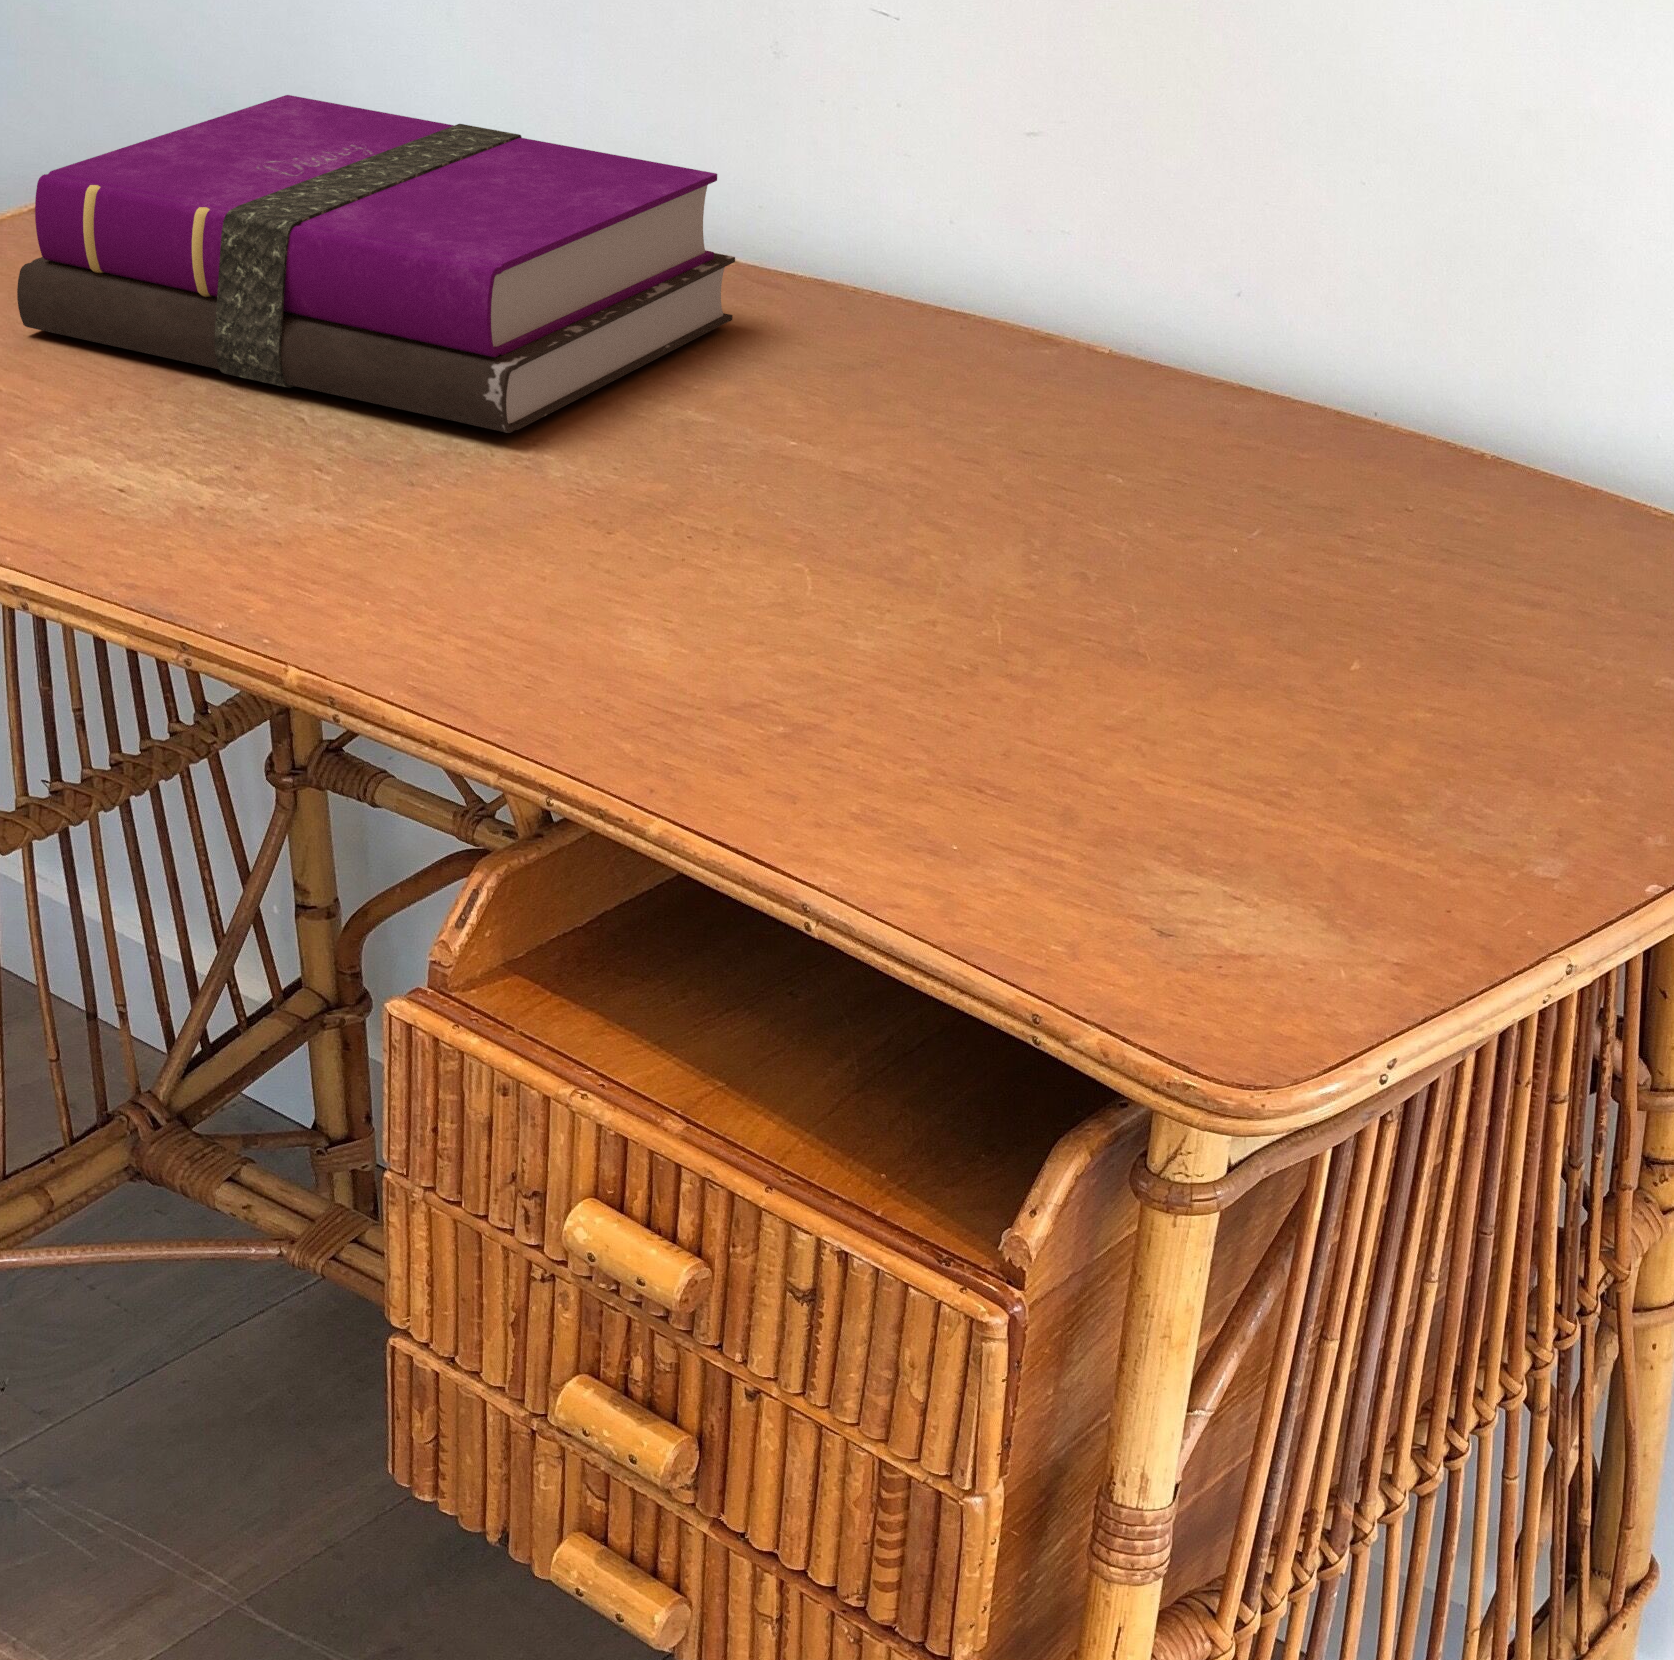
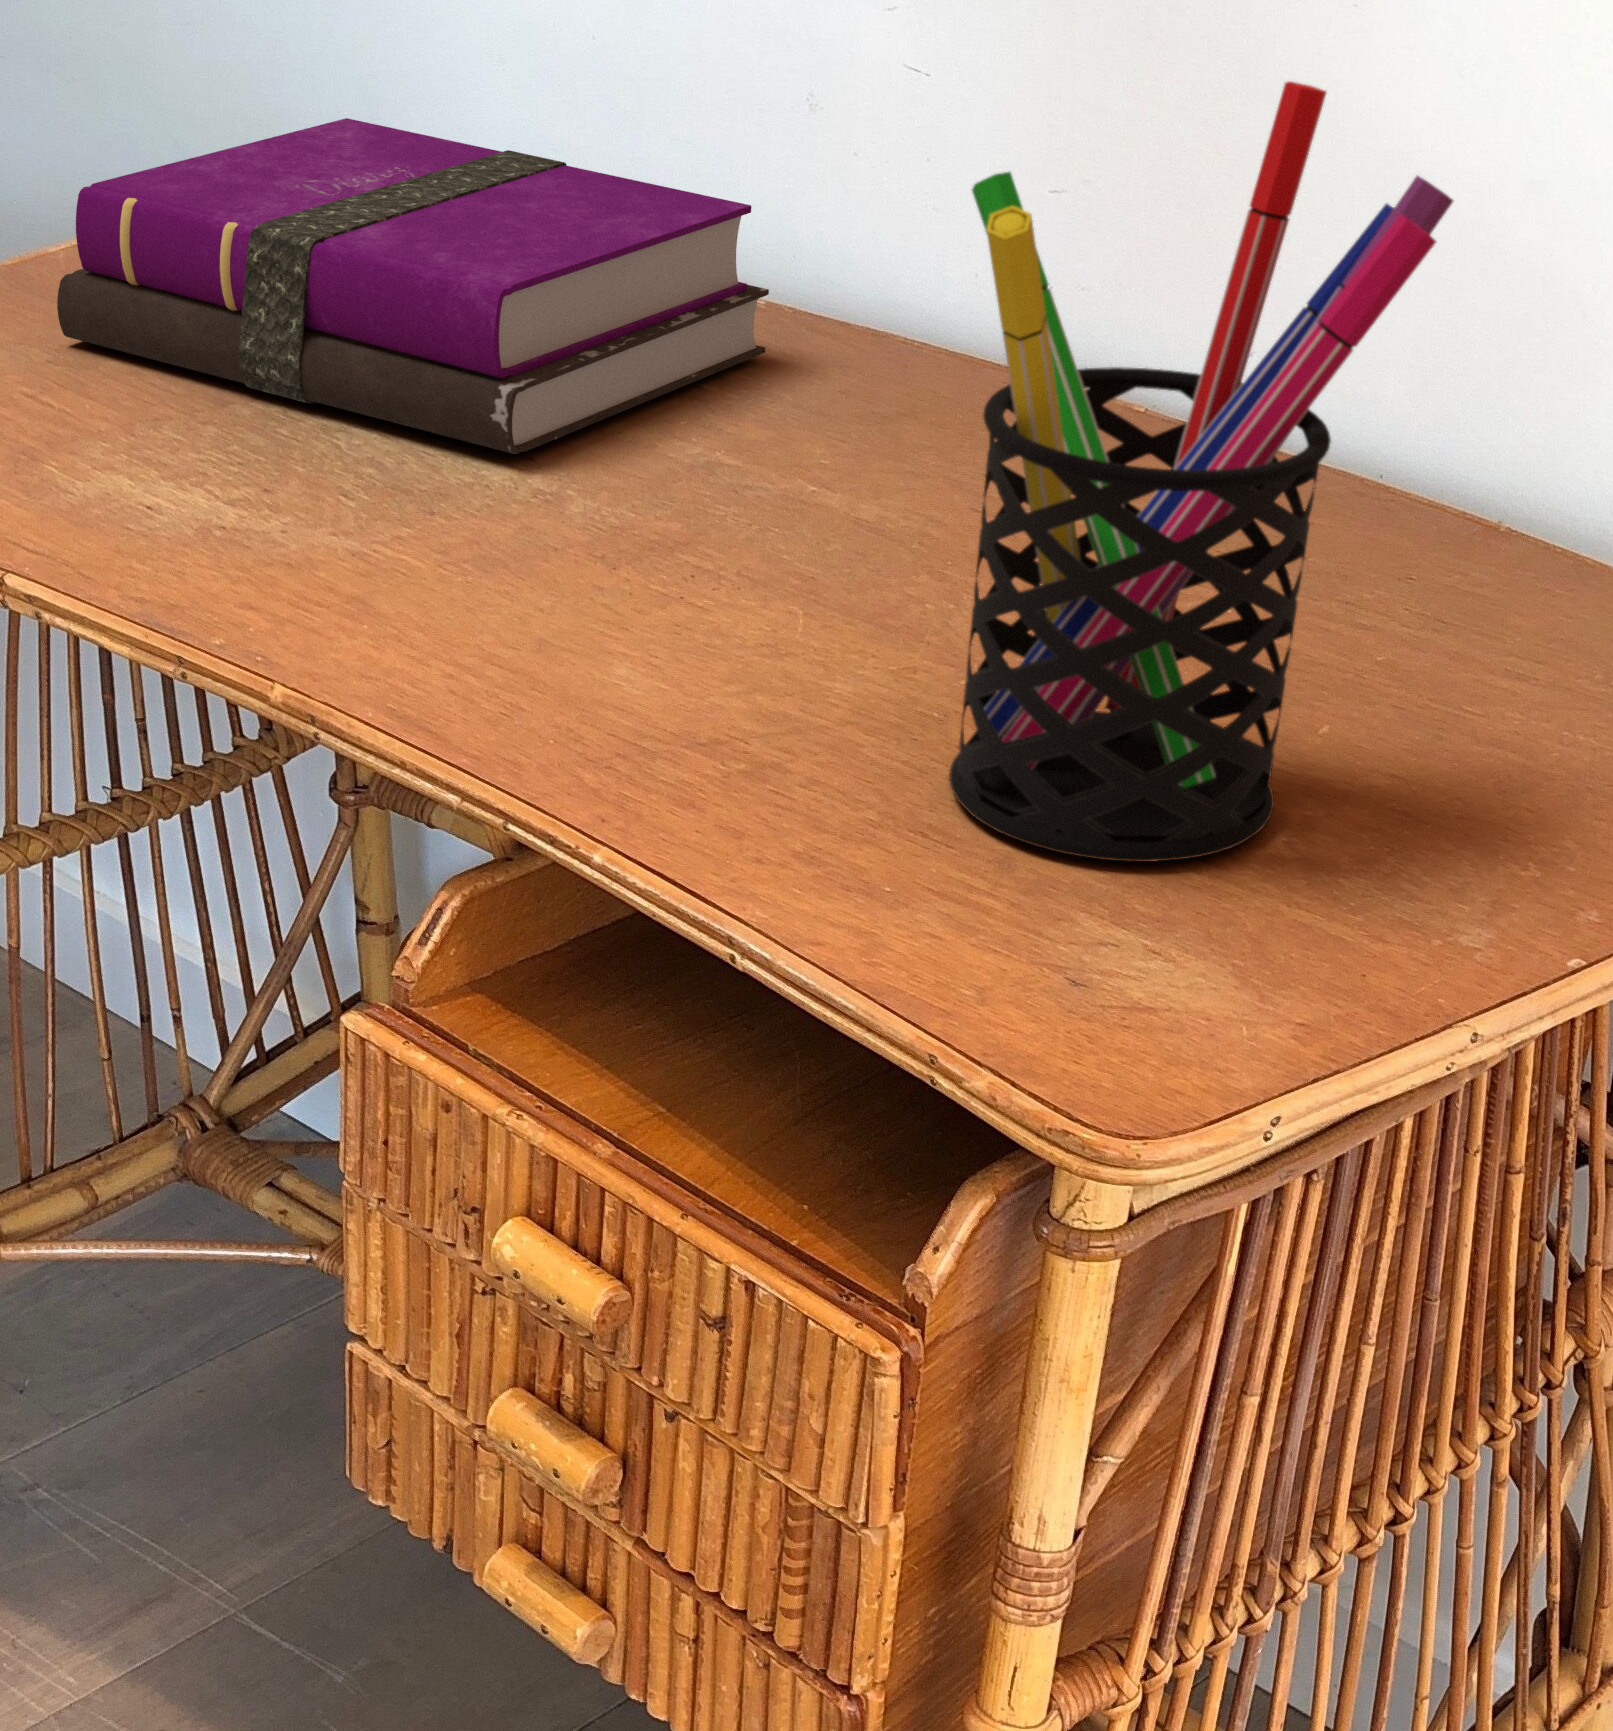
pen holder: none [1012,50,1502,821] -> present [949,81,1453,862]

